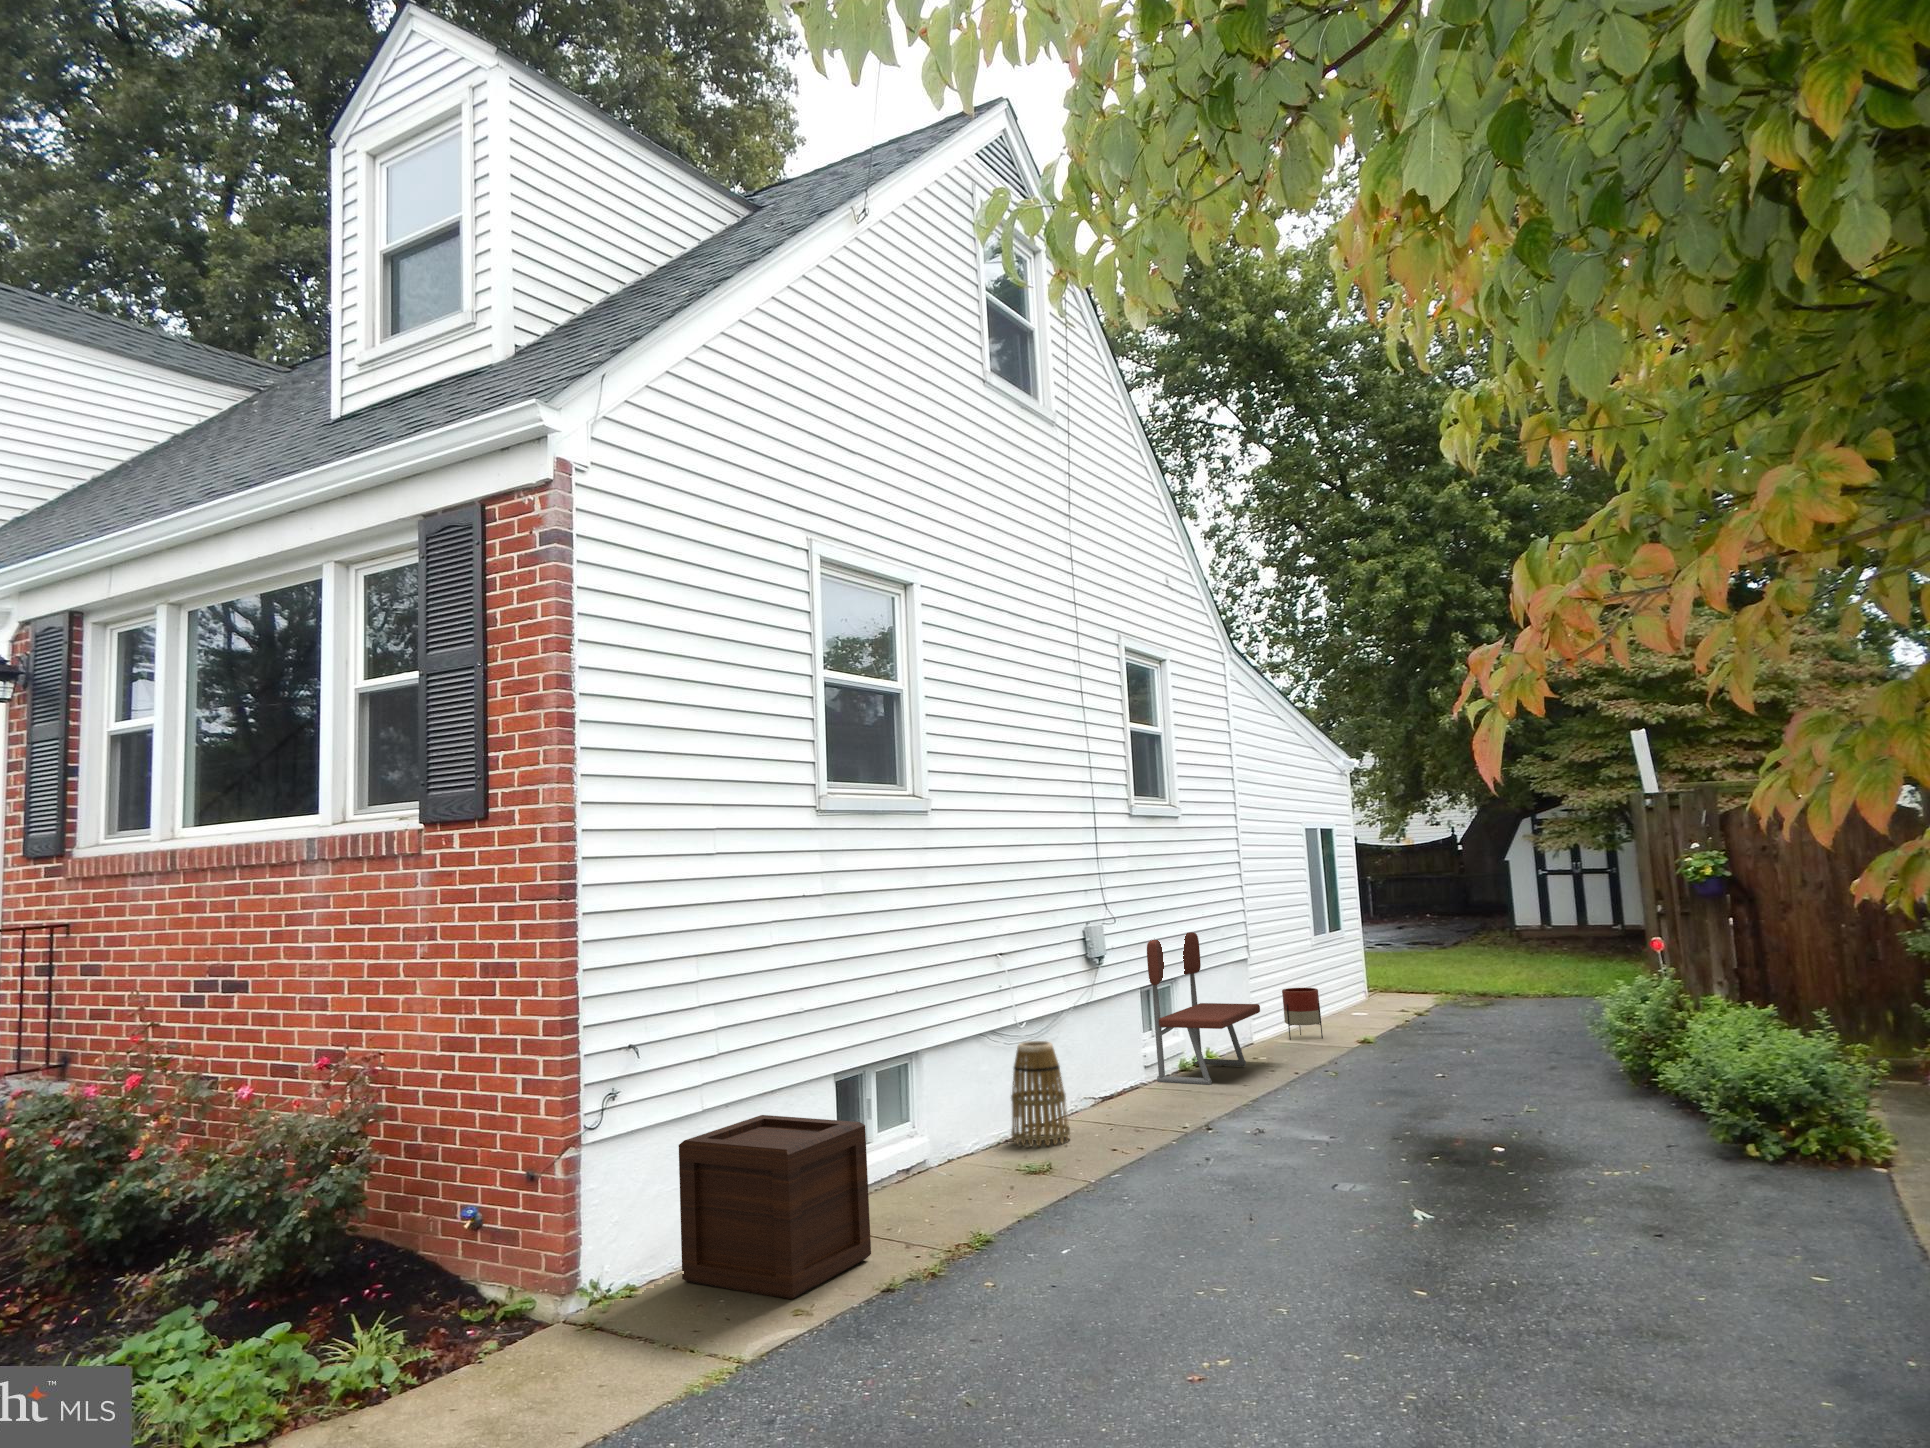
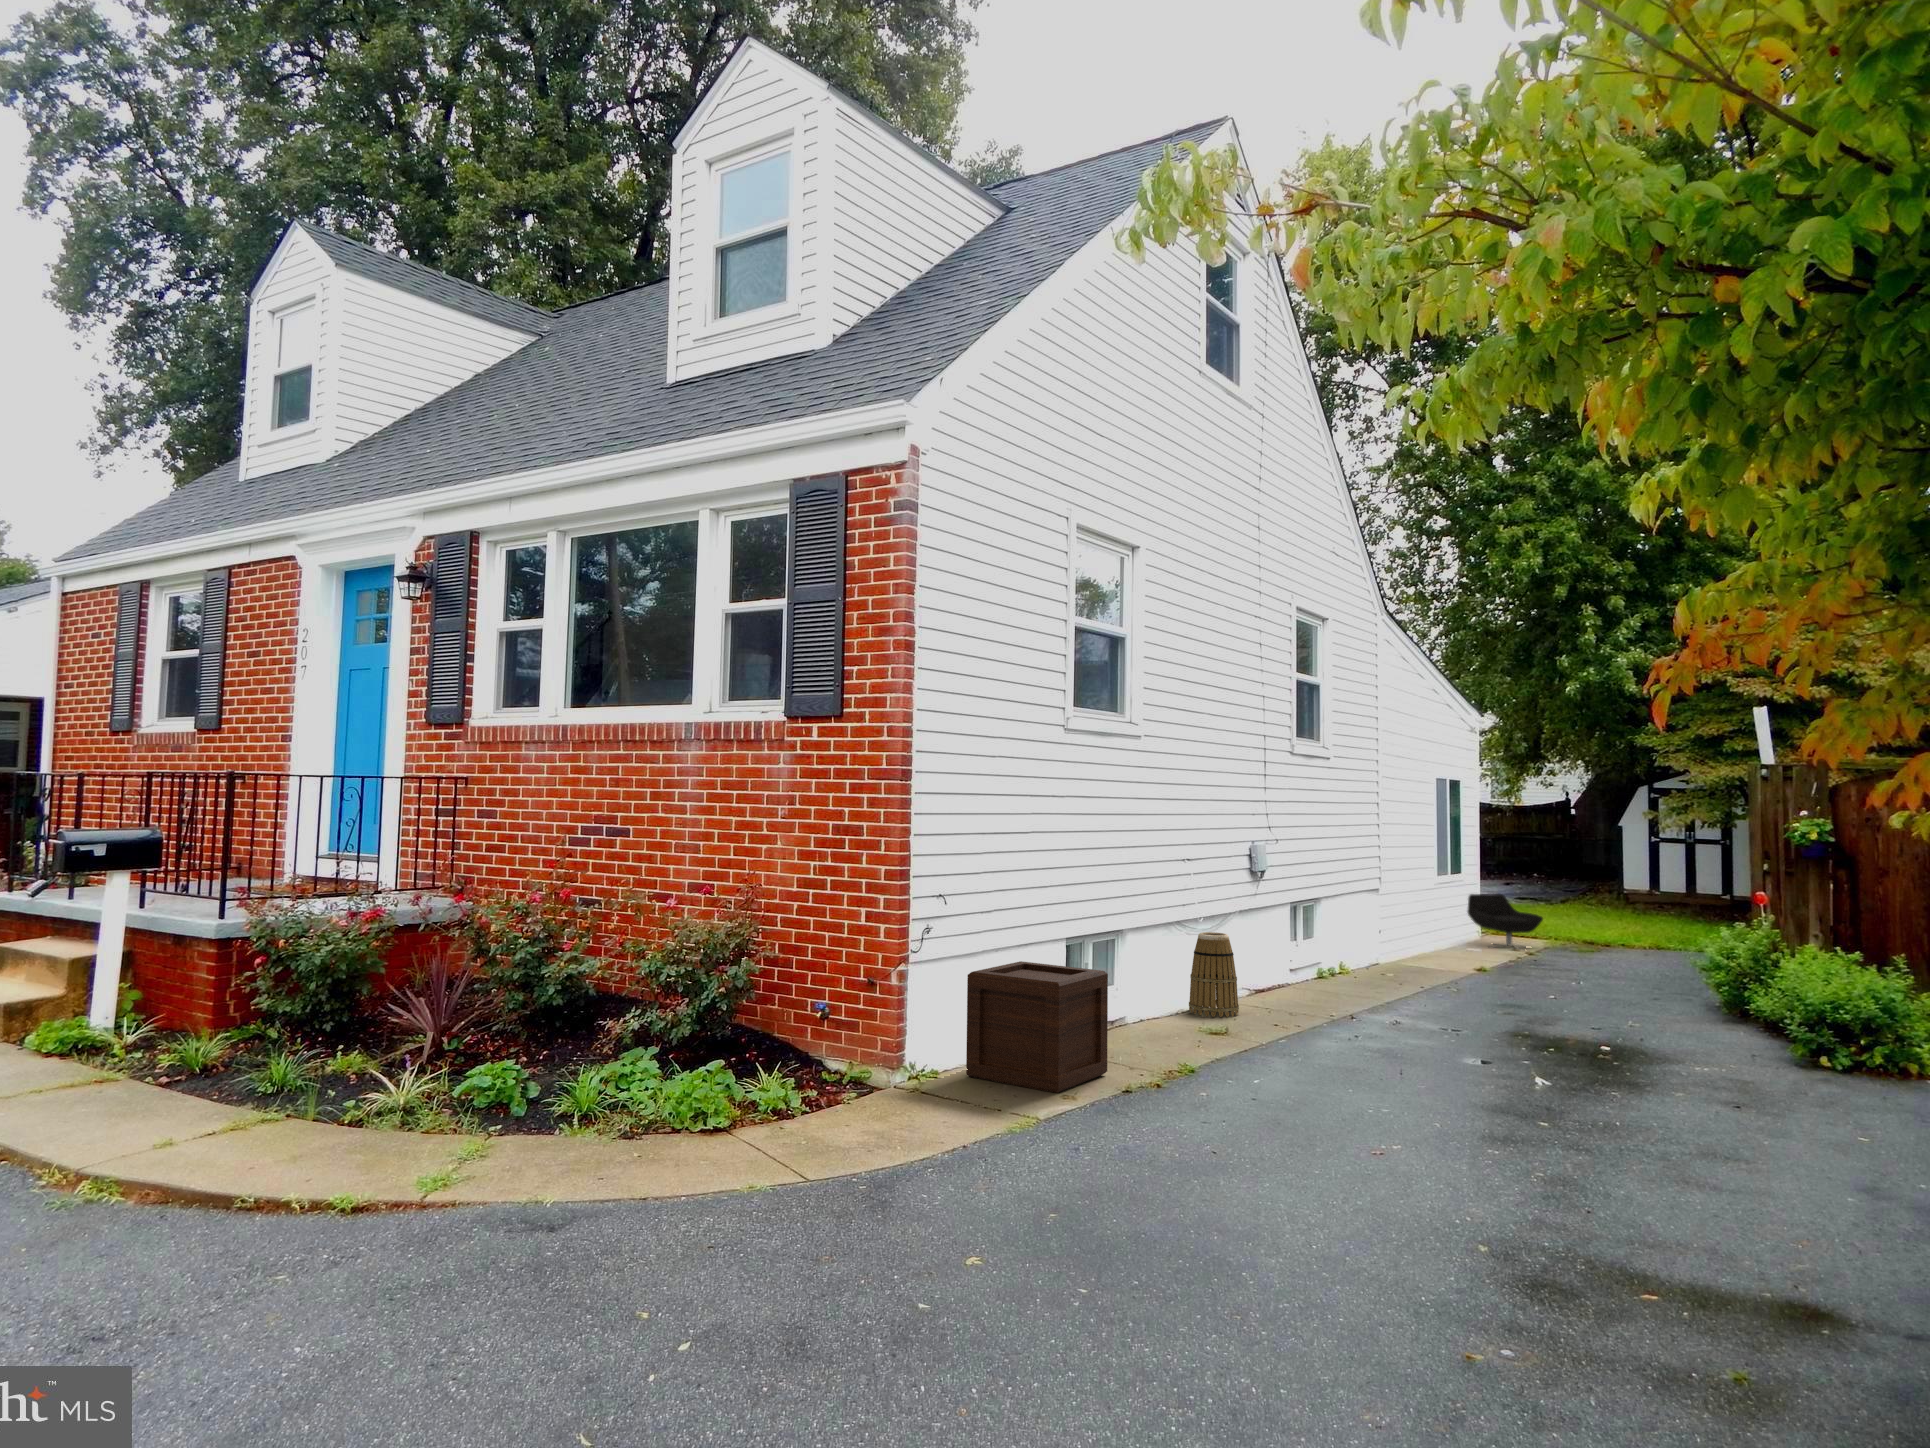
bench: present [1147,932,1260,1085] -> none [1300,858,1394,987]
lounge chair: none [1352,952,1433,1015] -> present [1467,894,1543,946]
planter: present [1282,988,1323,1040] -> none [1407,916,1441,962]

